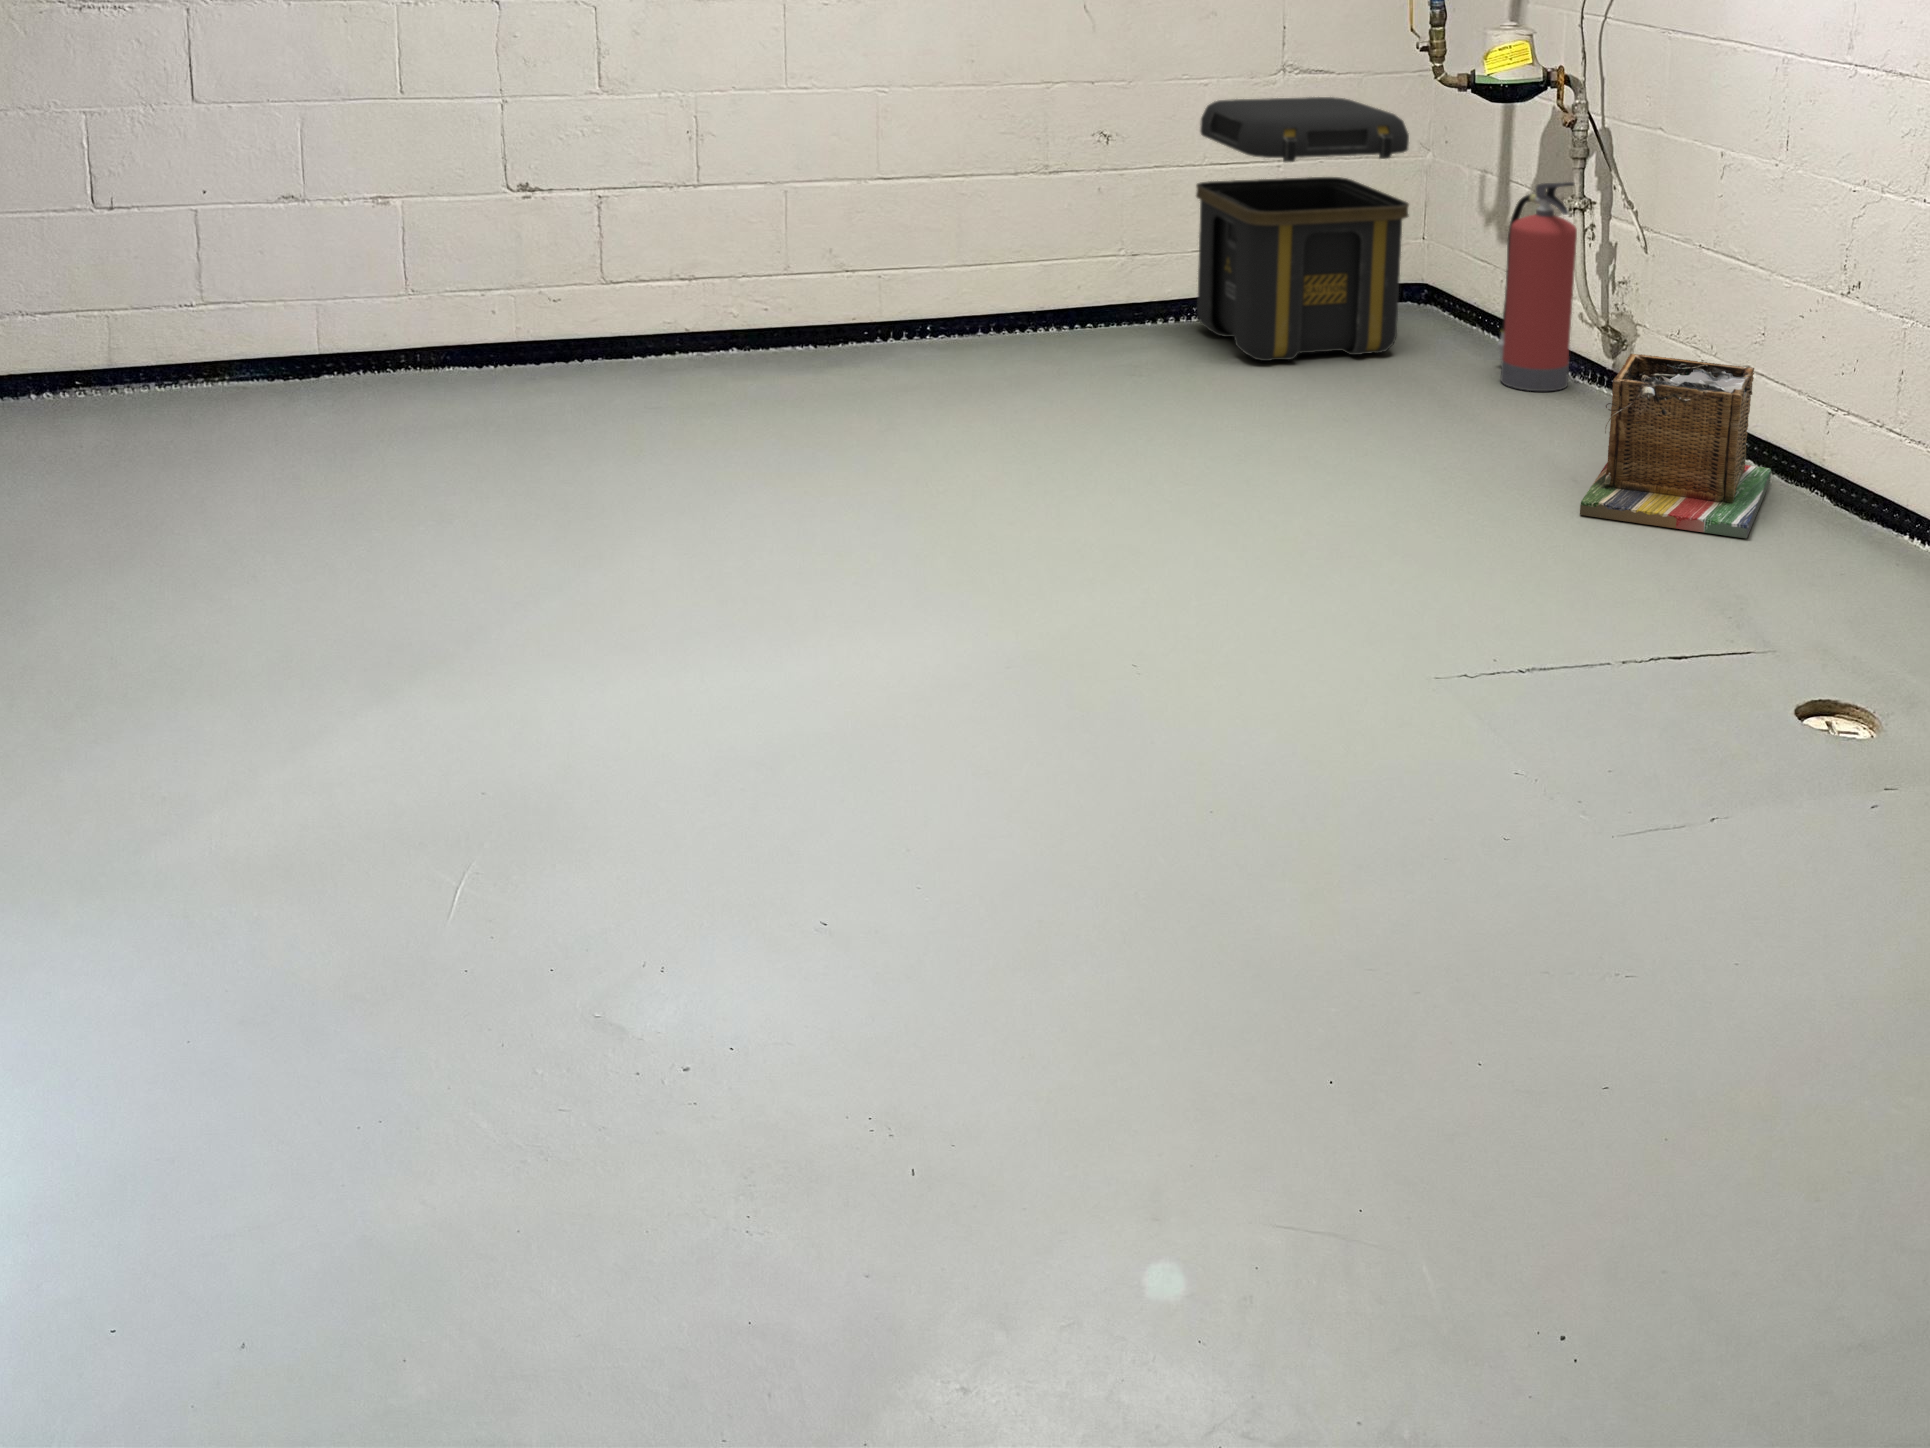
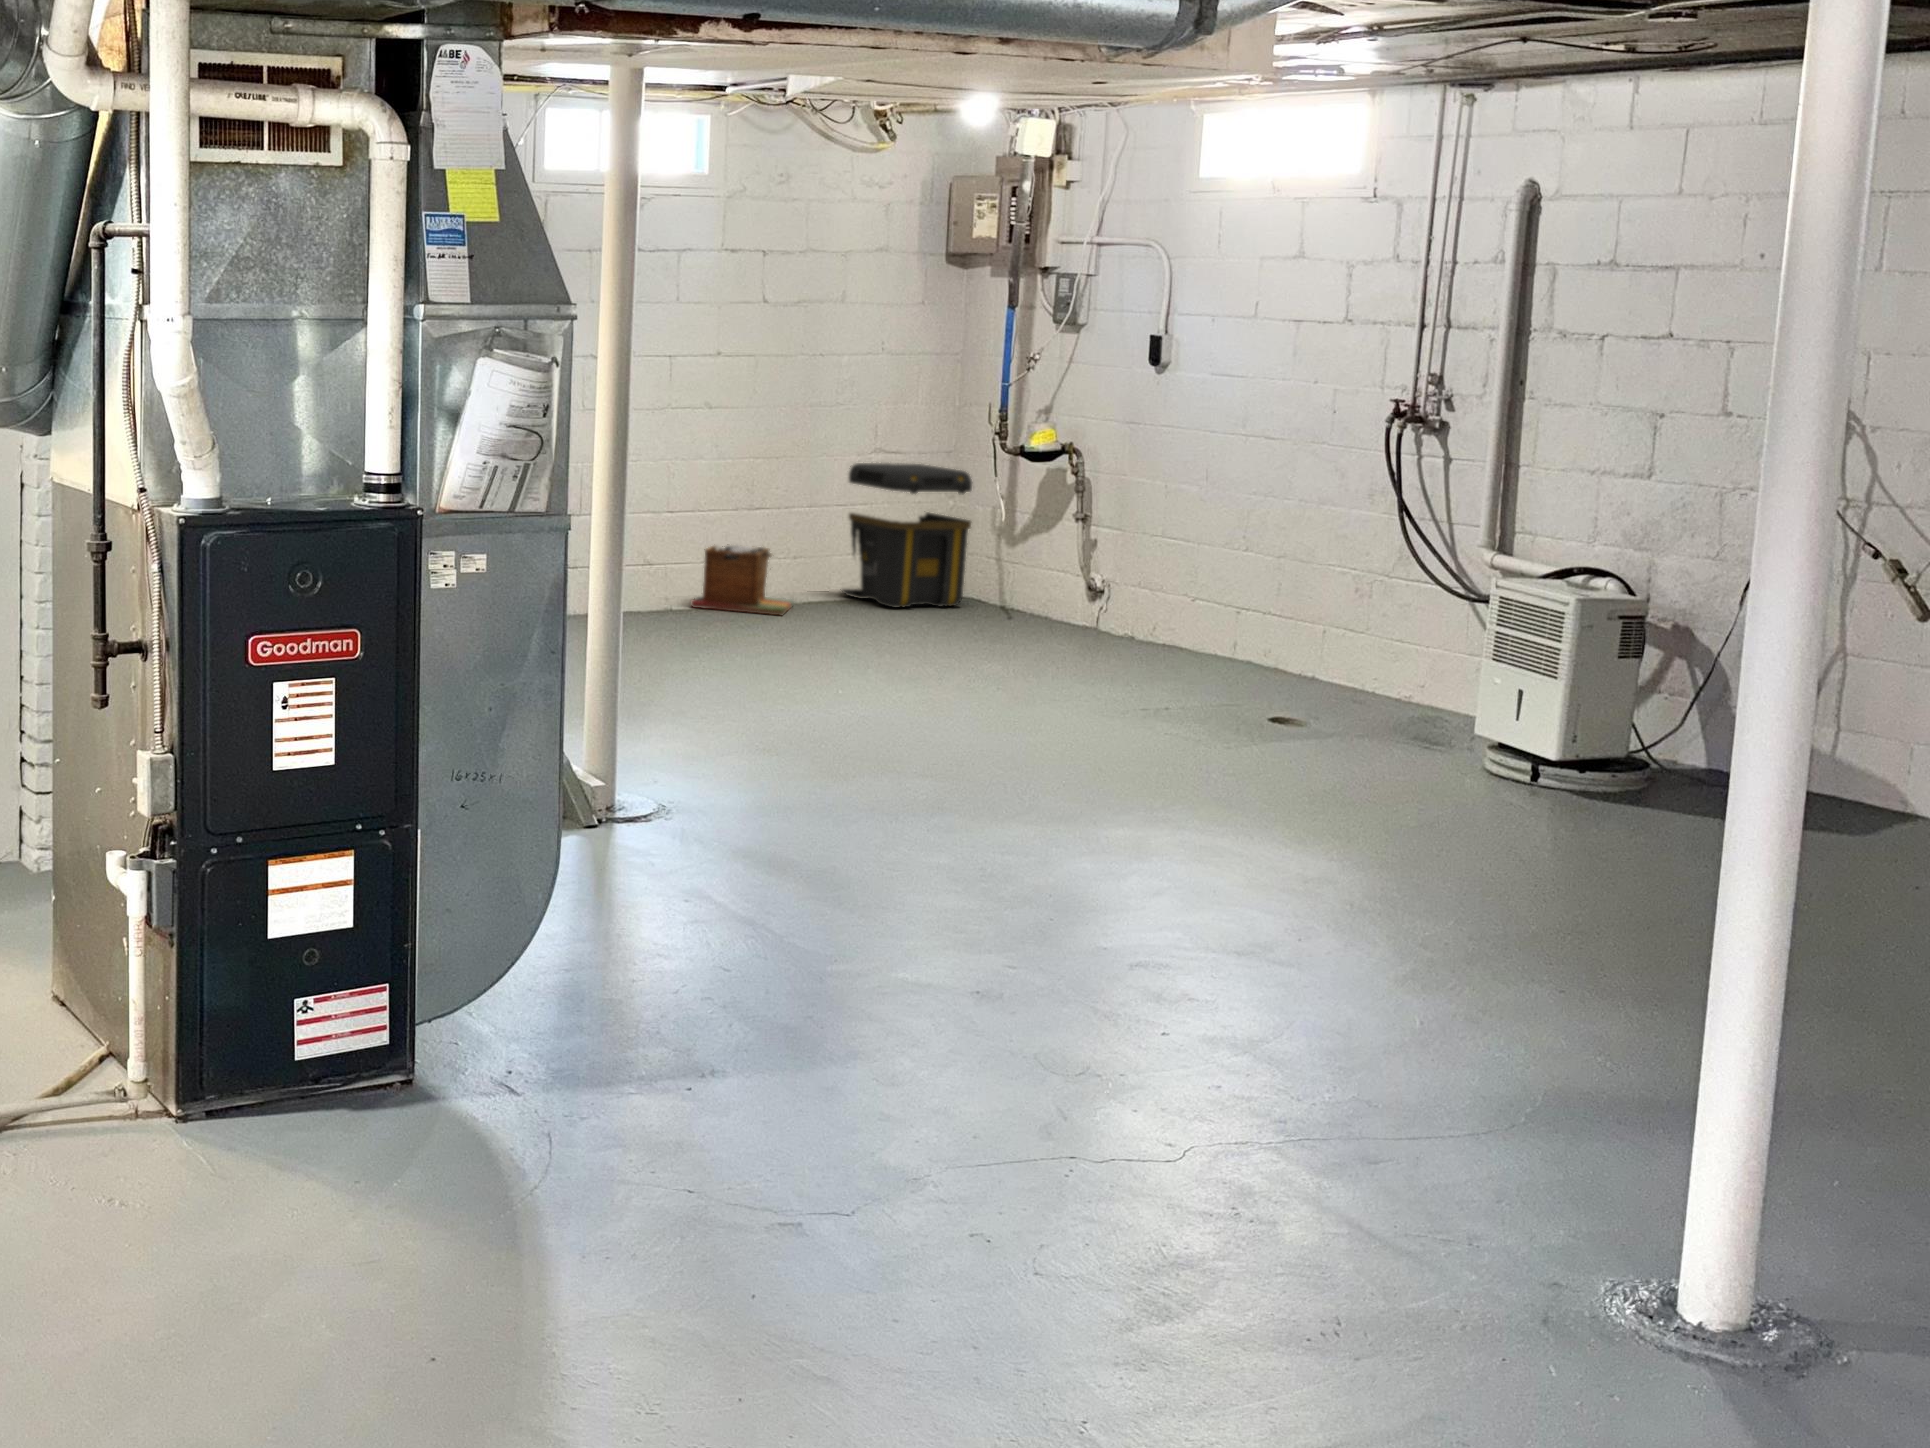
fire extinguisher: present [1497,182,1577,391] -> none [1023,505,1077,621]
laundry basket: present [1580,354,1771,538] -> present [691,546,794,615]

